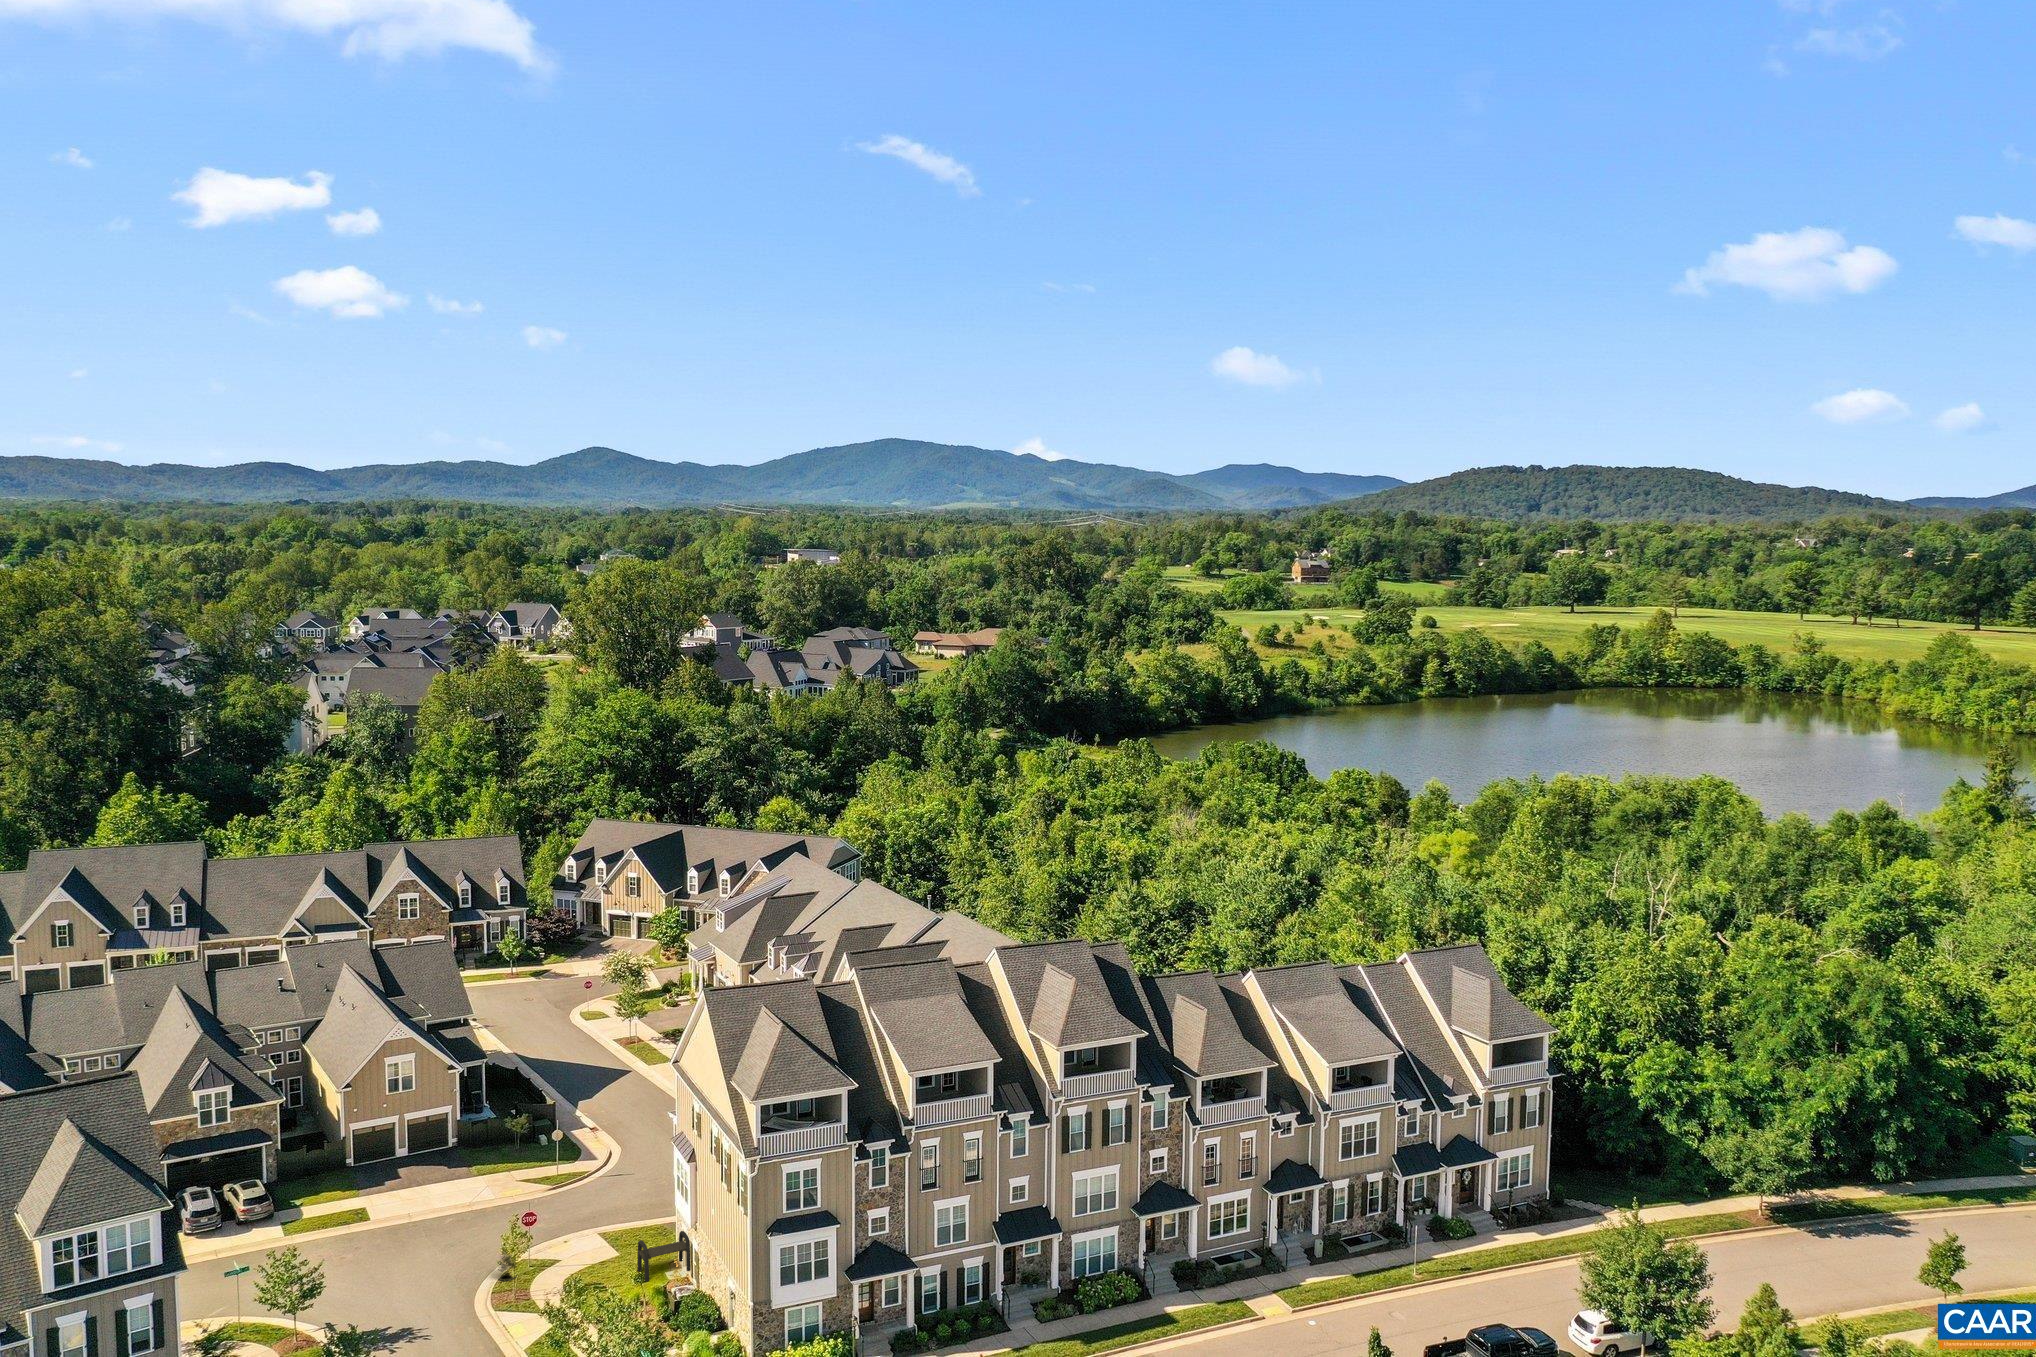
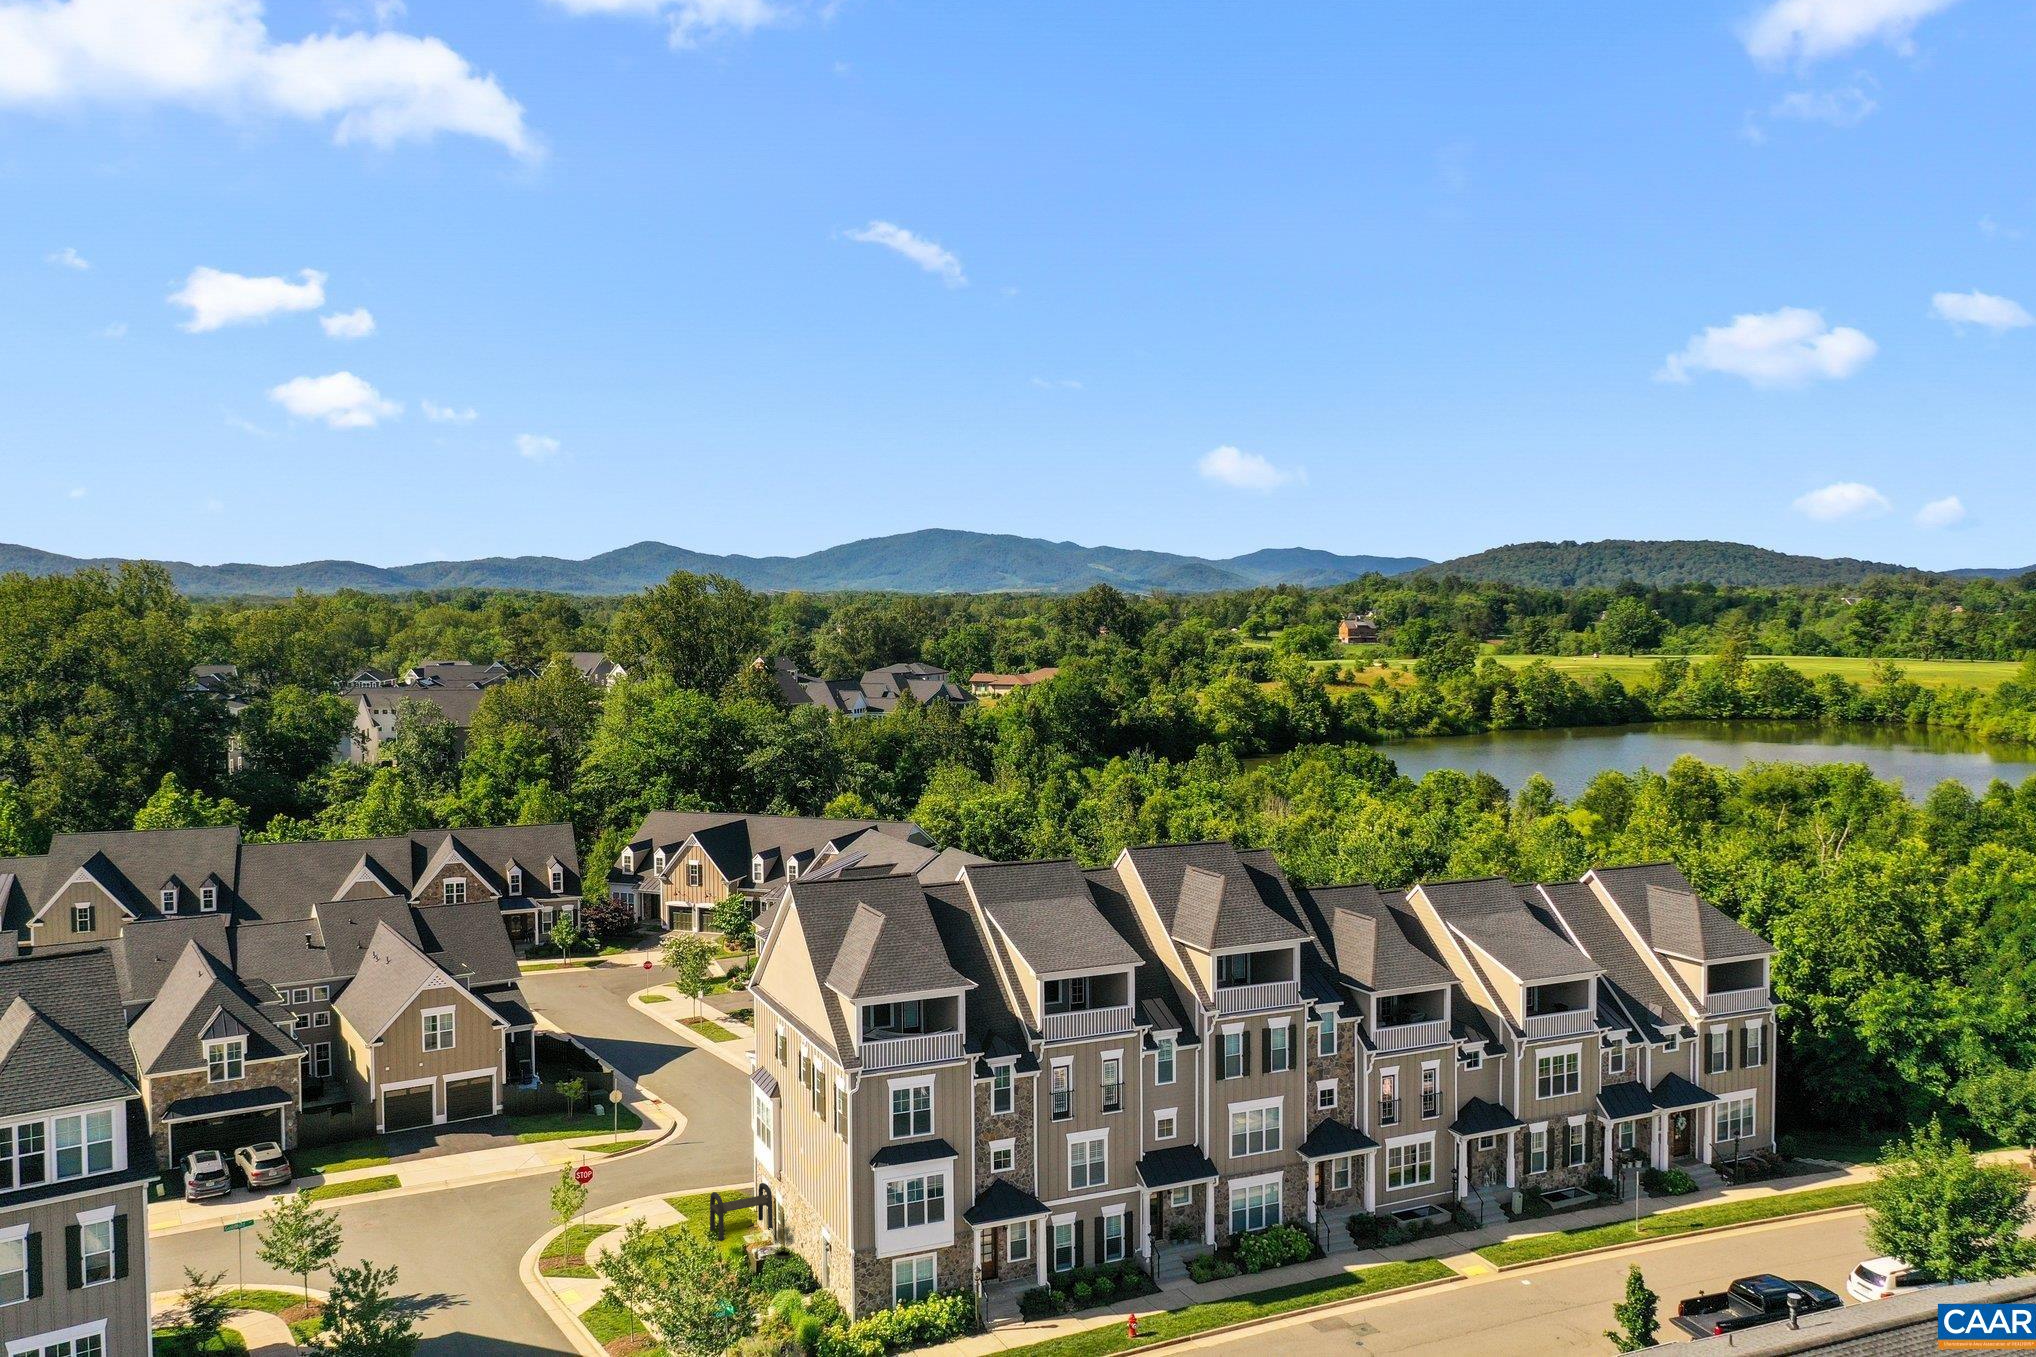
potted tree: present [498,1251,517,1281] -> present [773,1219,794,1259]

